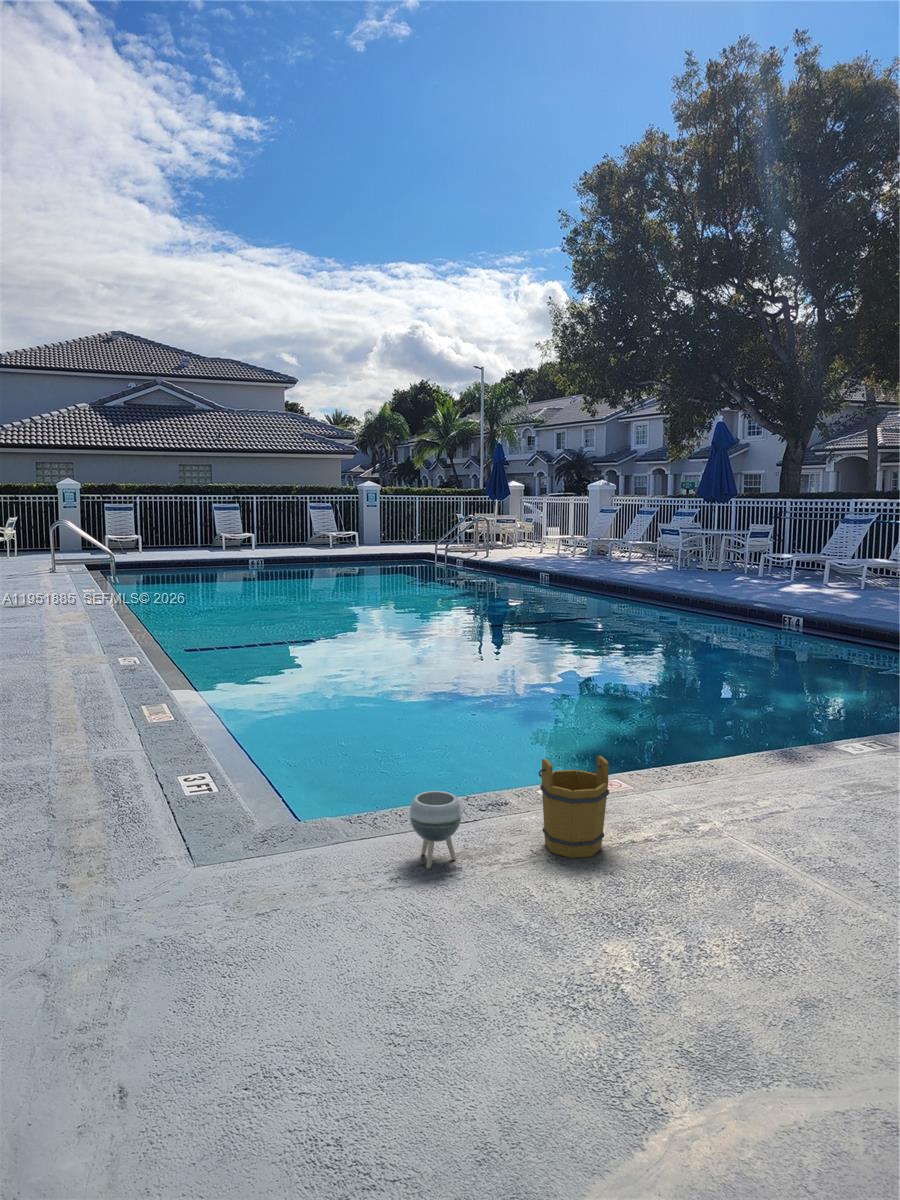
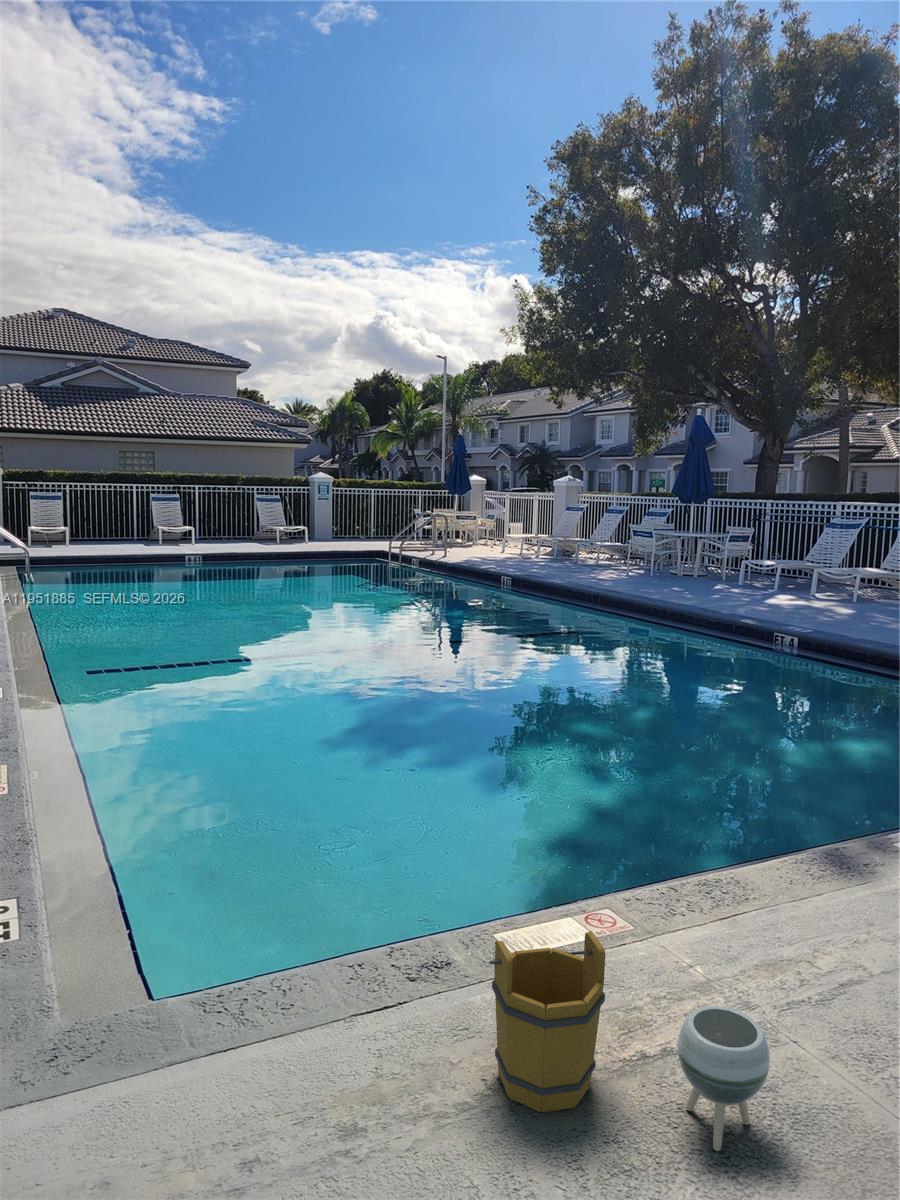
planter: present [410,791,462,869] -> present [678,1006,770,1151]

